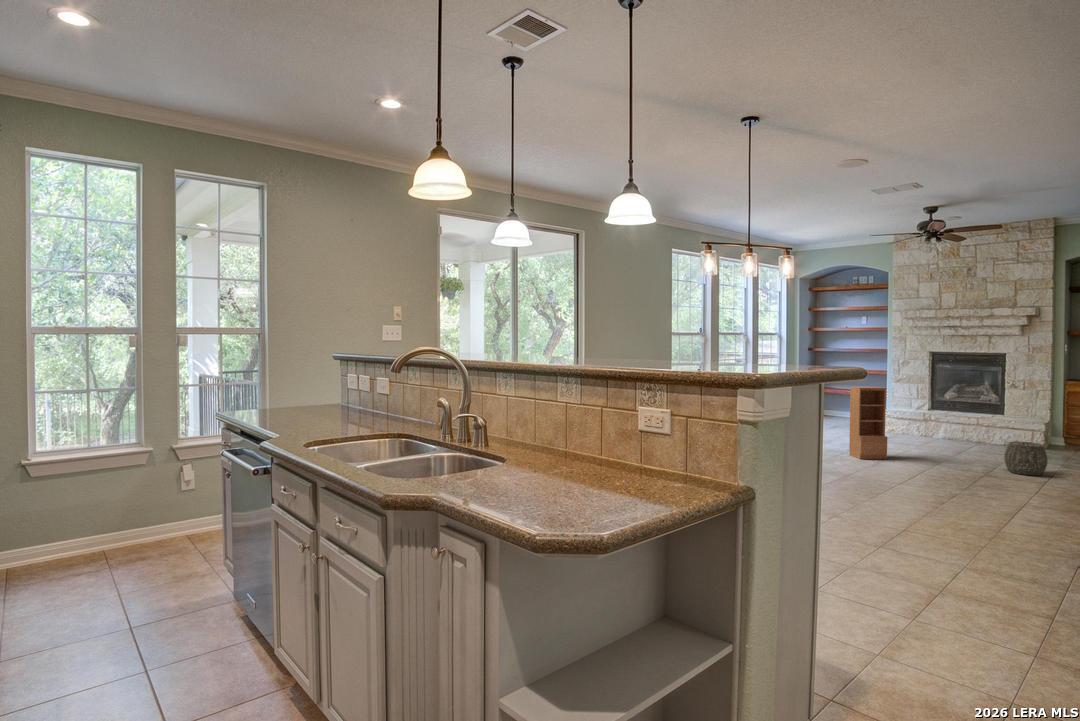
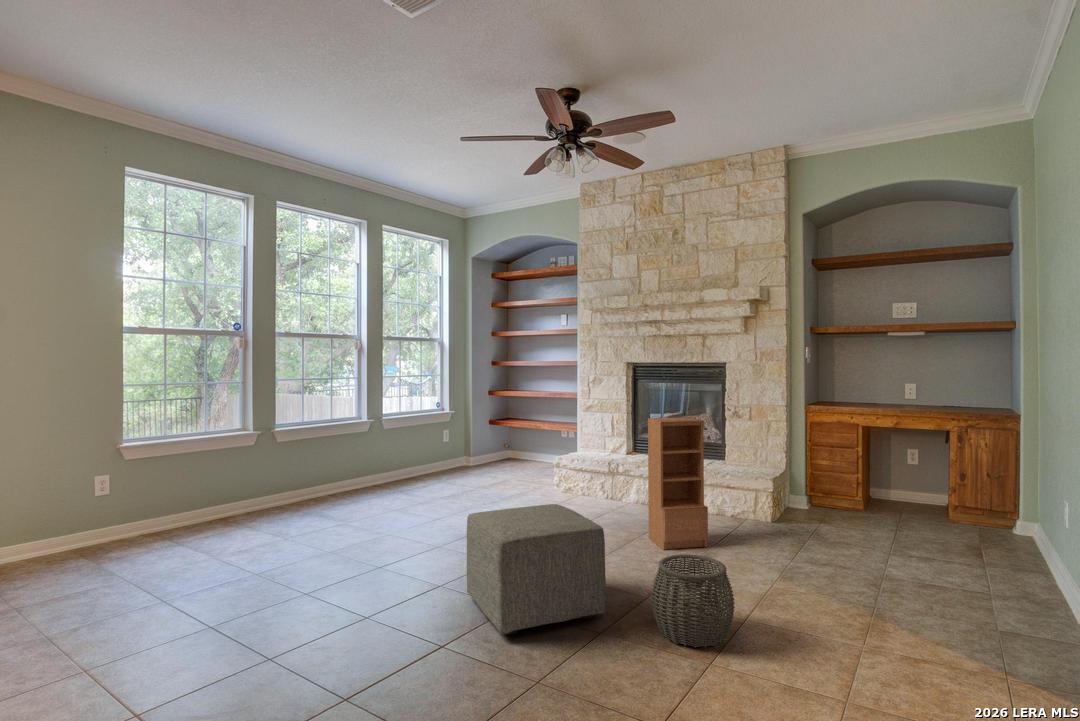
bookcase: present [849,386,887,459] -> present [648,417,708,550]
ottoman: none [901,422,980,469] -> present [467,504,606,635]

